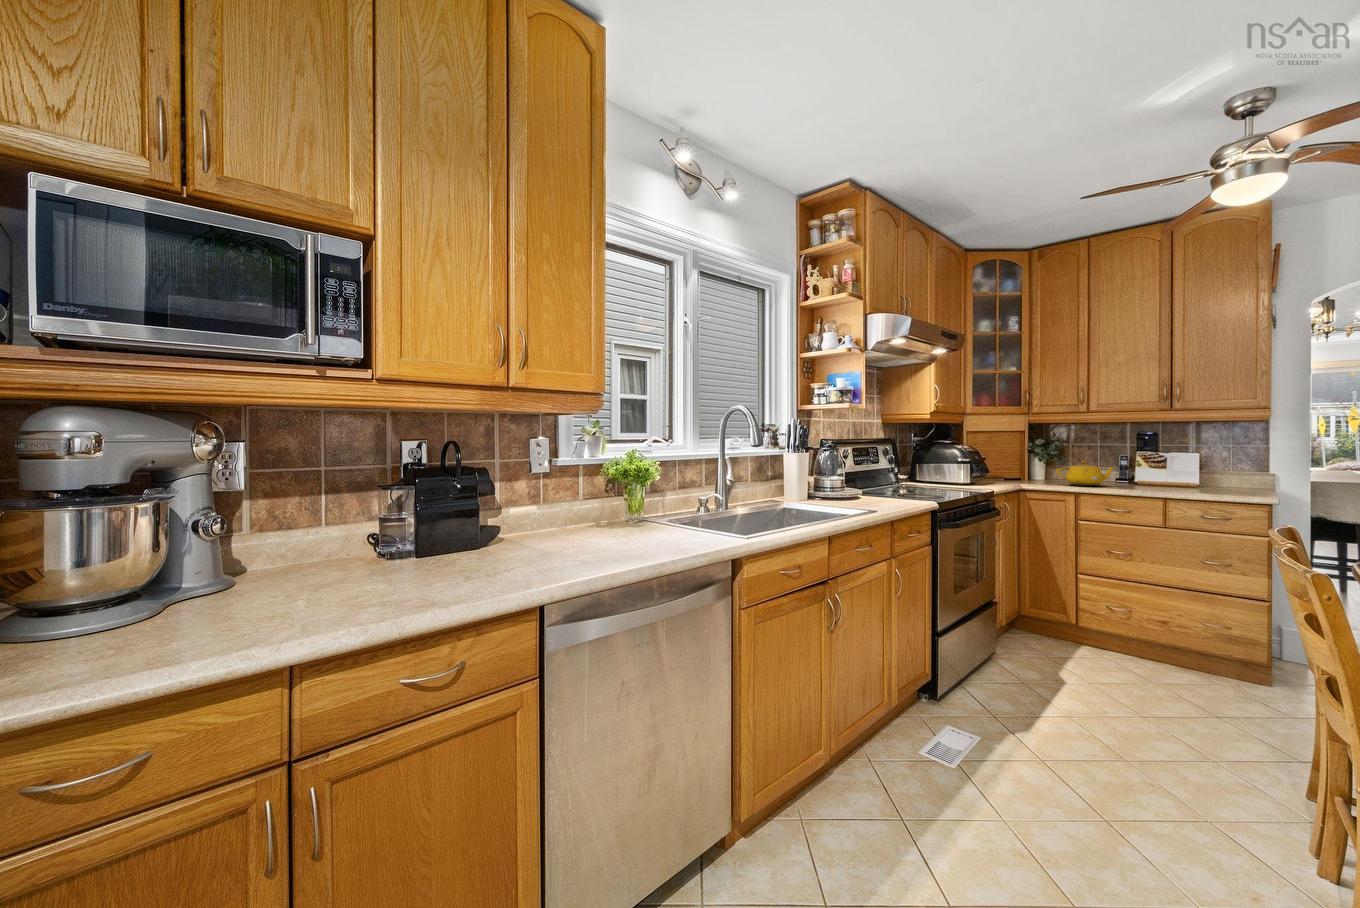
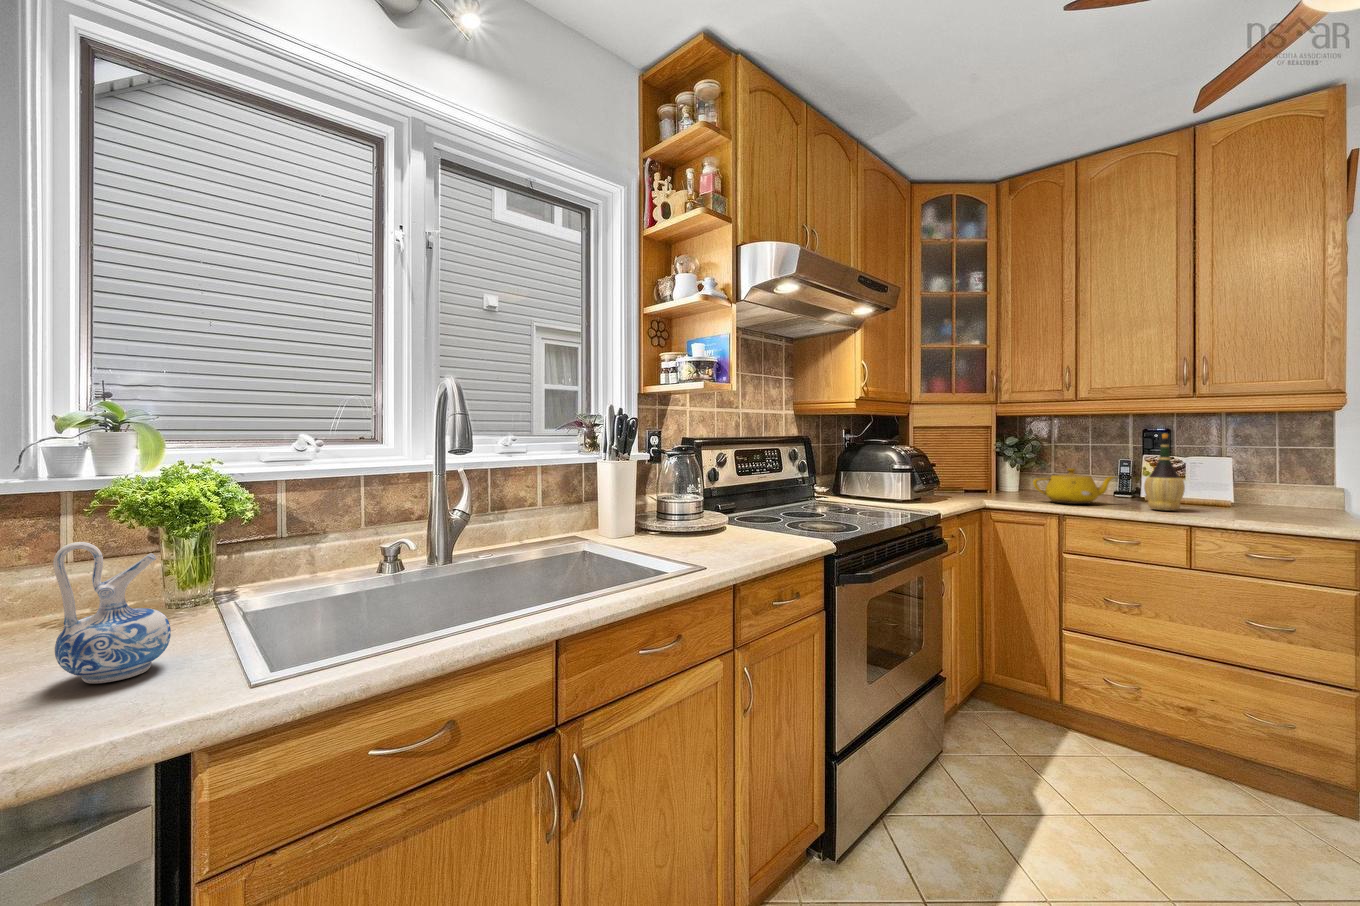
wine bottle: none [1136,436,1163,489] -> present [1144,434,1185,511]
ceramic pitcher: none [661,481,696,539] -> present [53,542,171,683]

